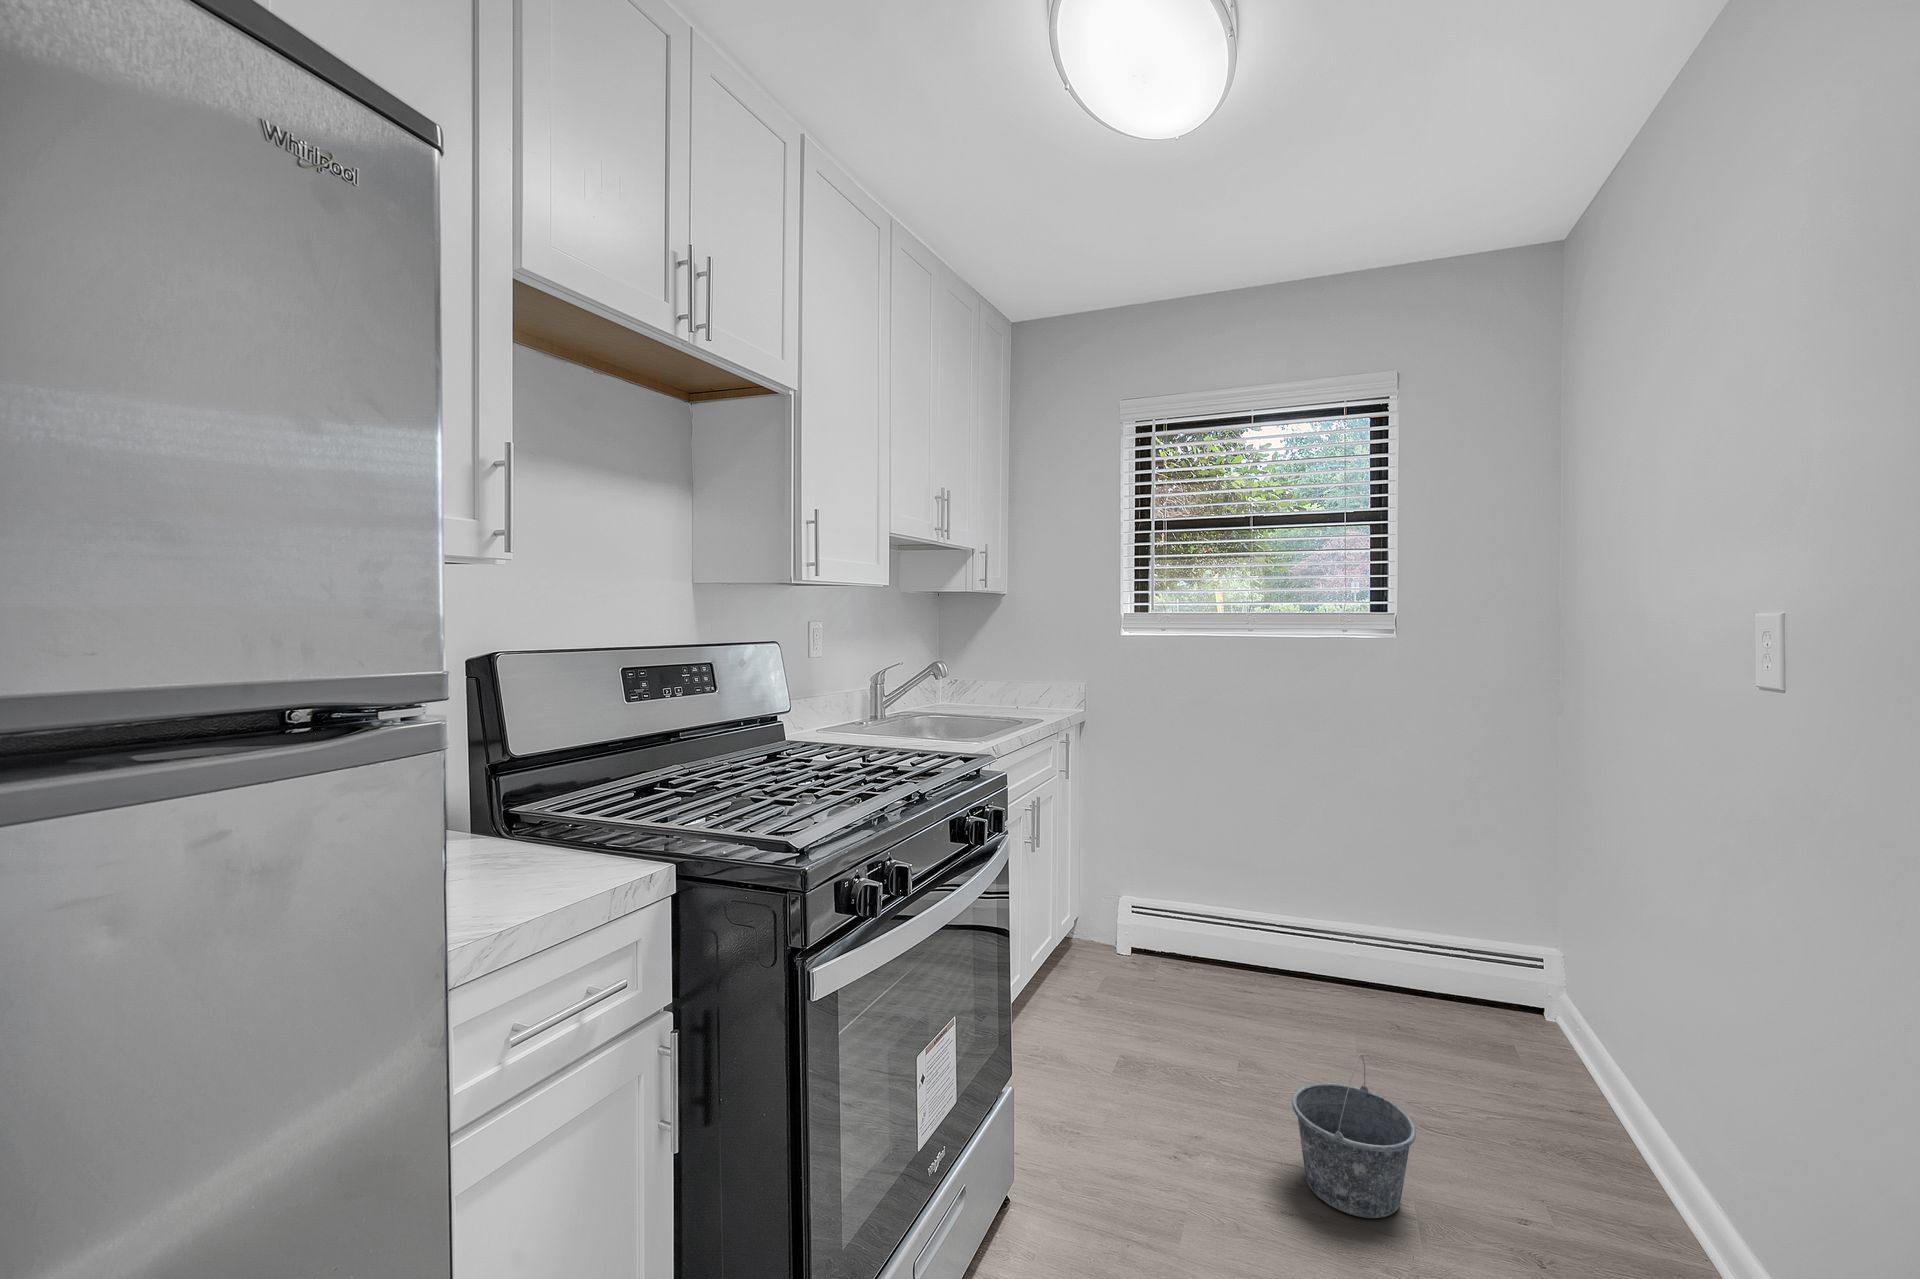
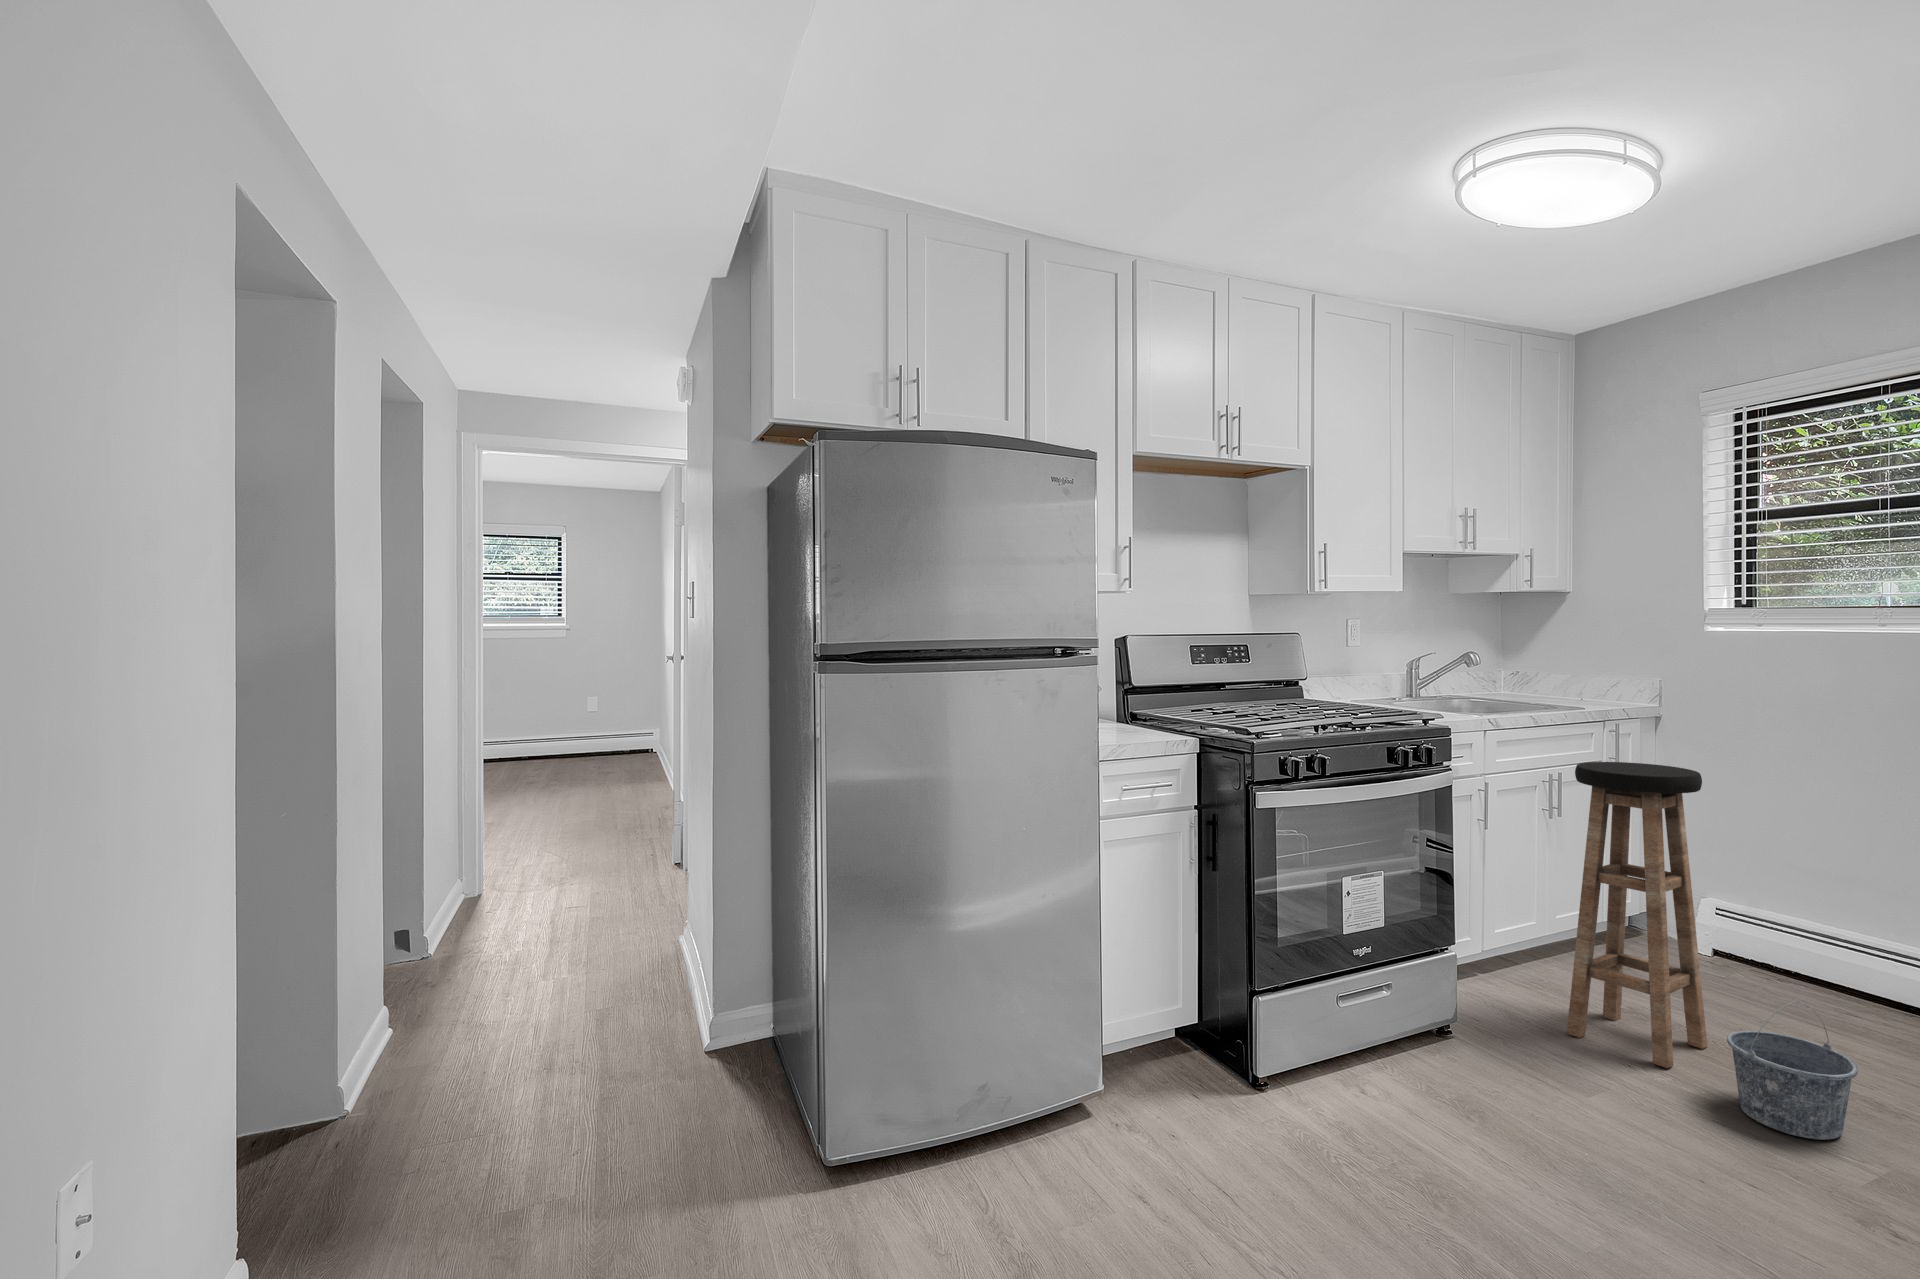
bar stool: none [1109,788,1231,1153] -> present [1567,762,1707,1068]

